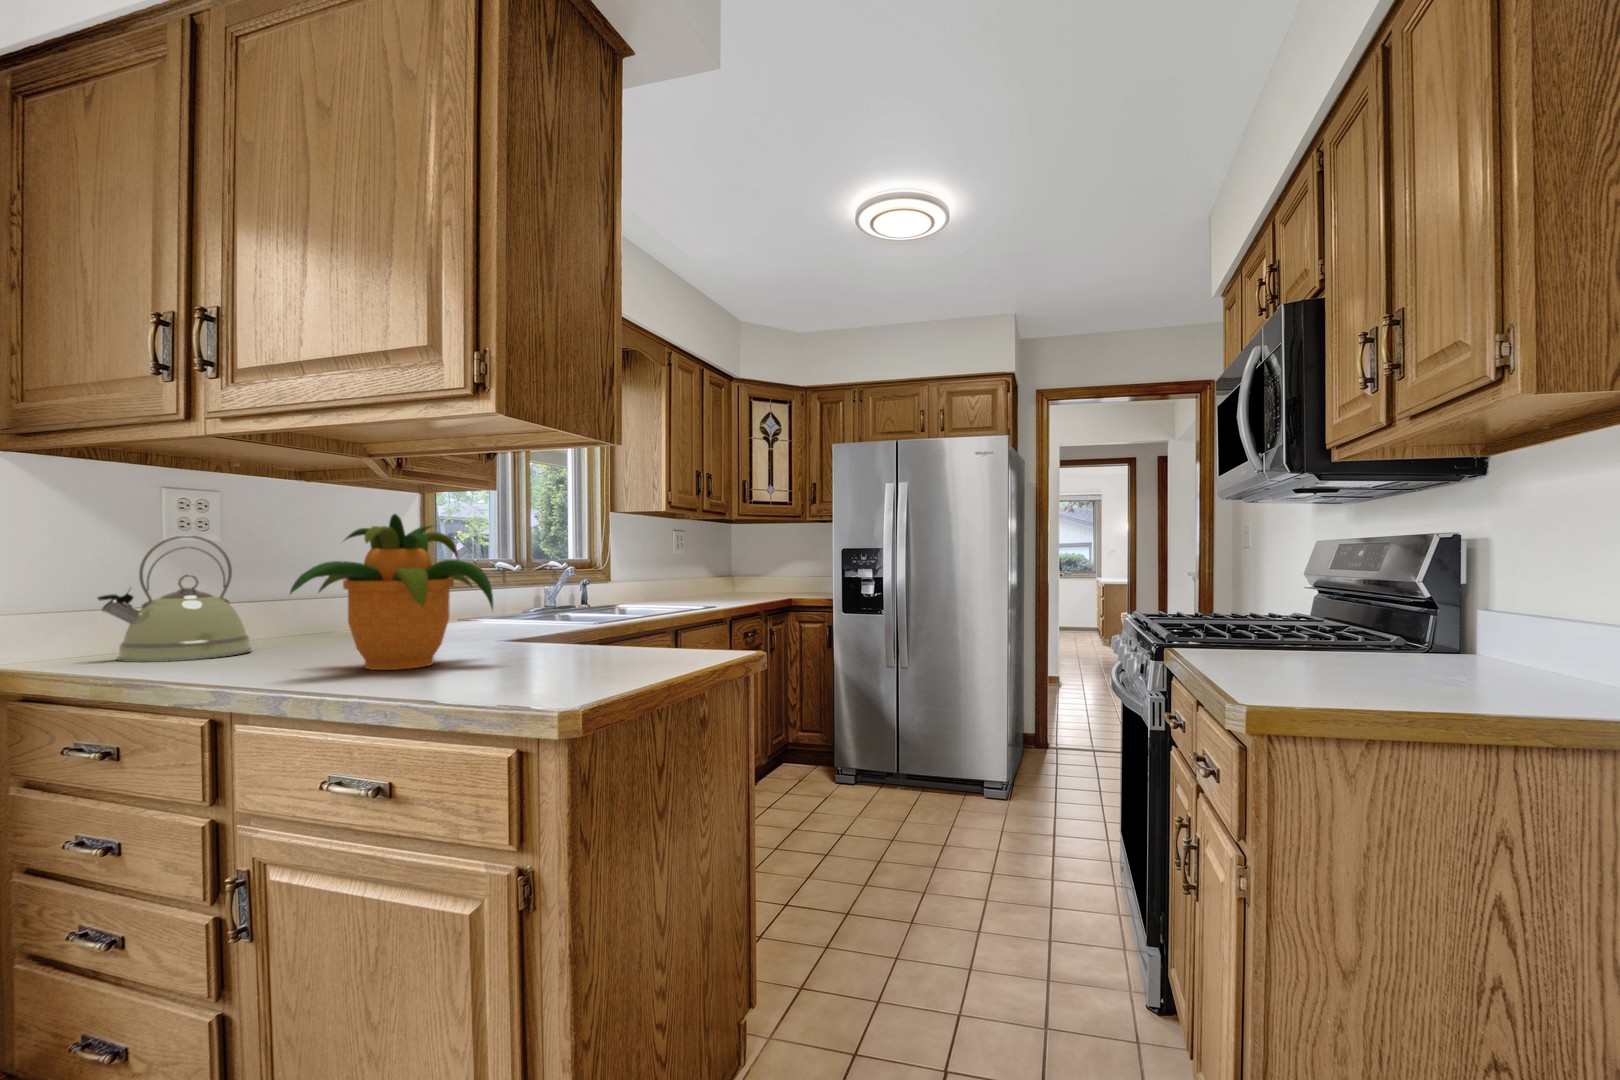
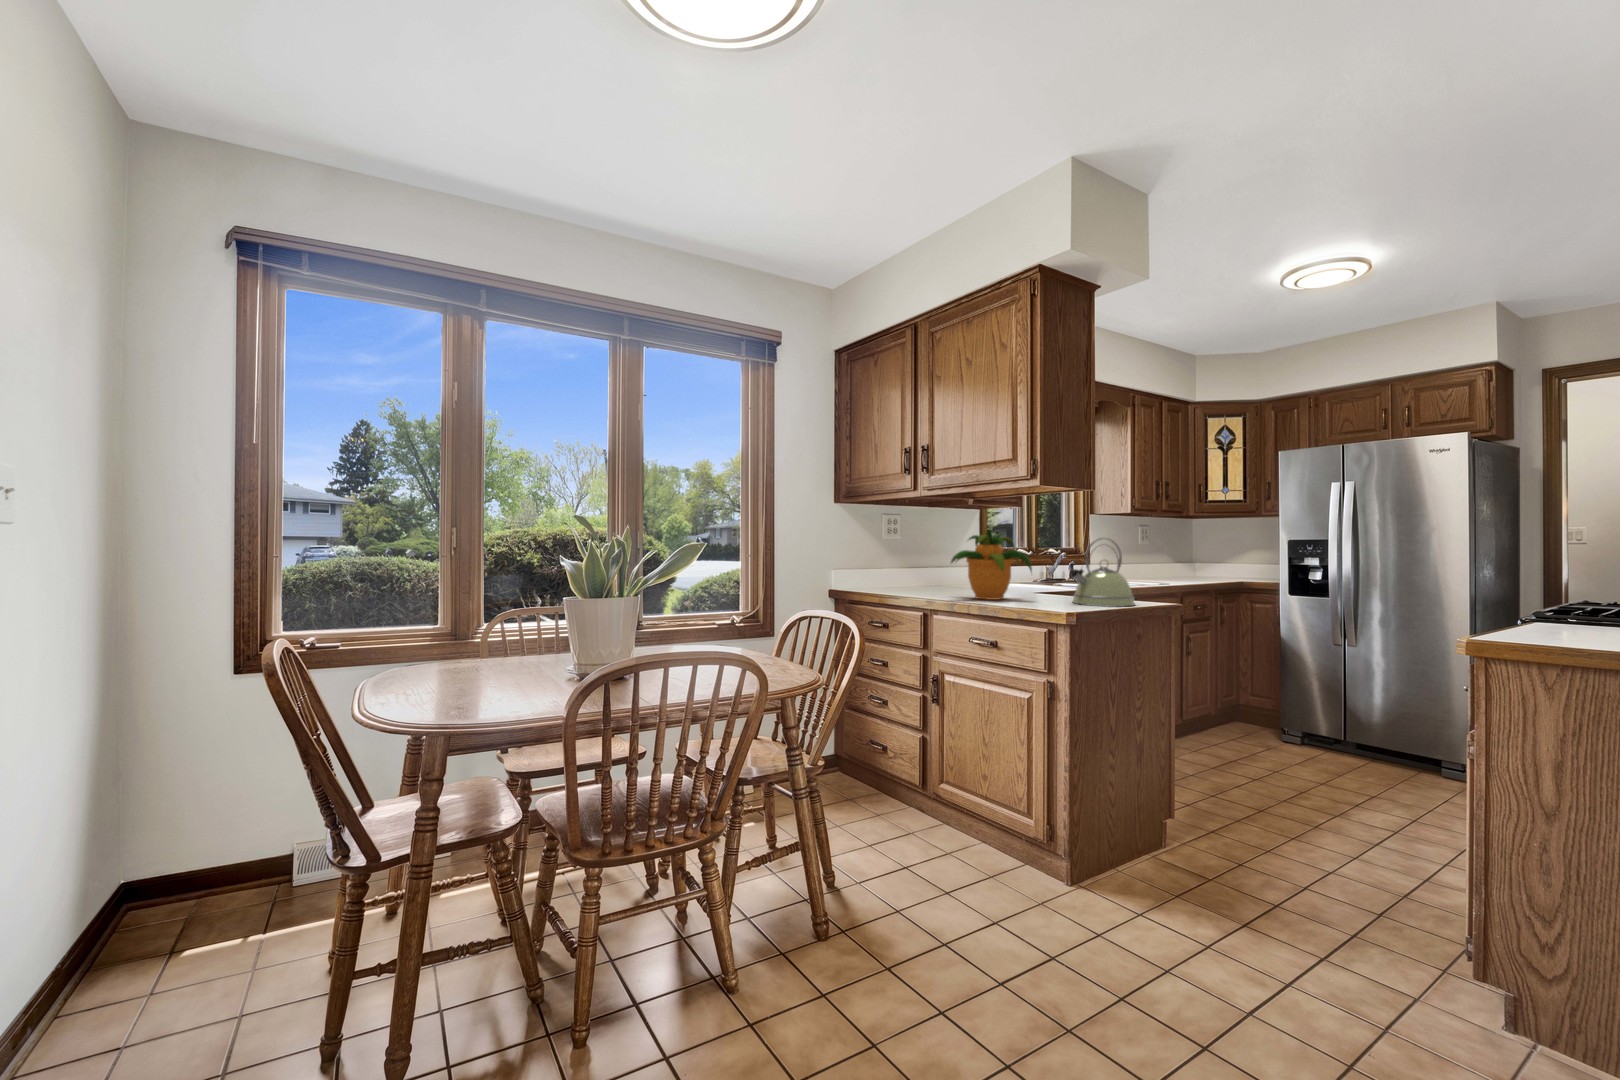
kettle: present [98,535,251,662] -> present [1071,538,1135,607]

